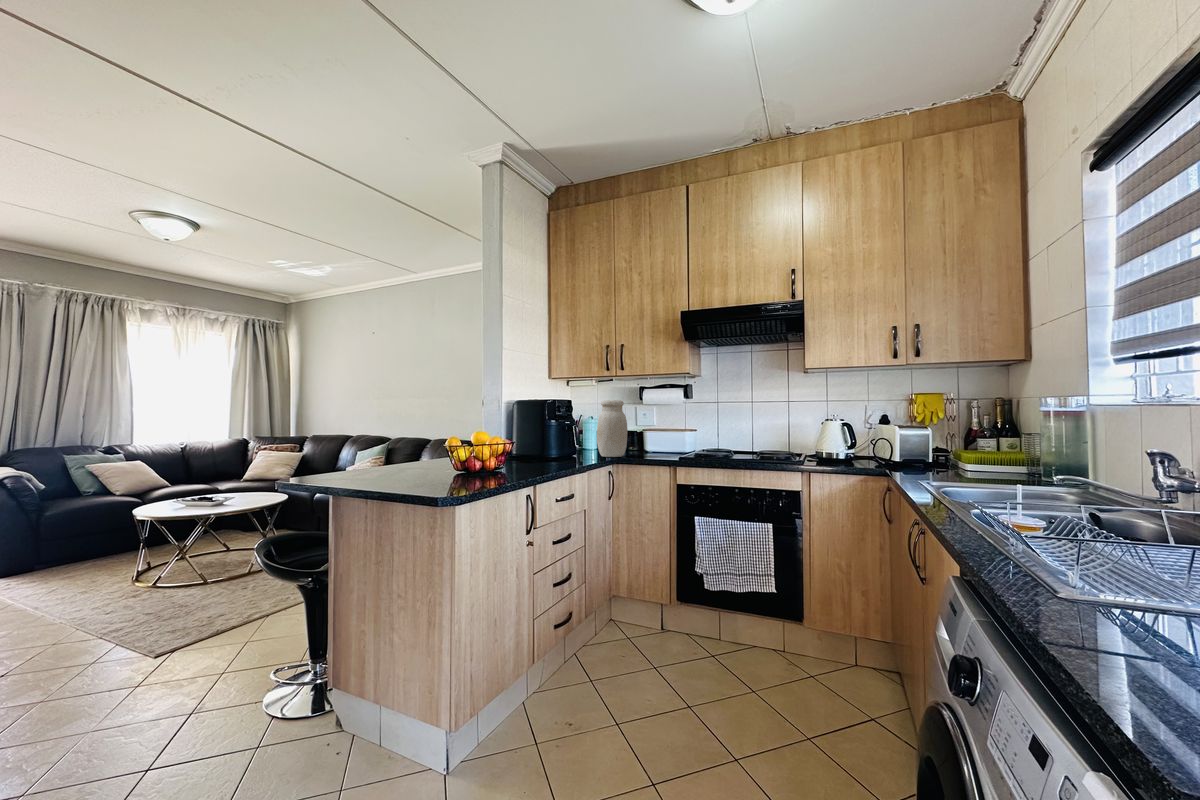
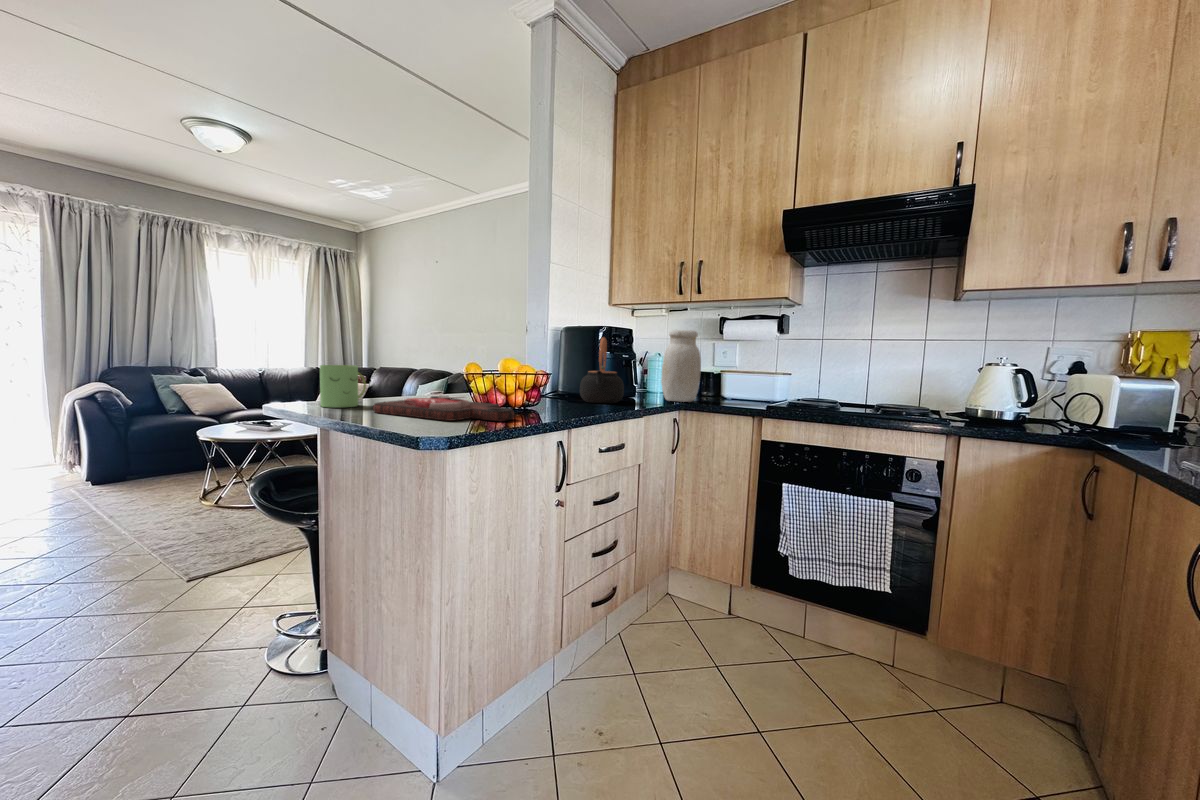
teapot: none [534,409,569,462] -> present [580,337,624,403]
mug: none [329,444,365,480] -> present [320,365,366,408]
cutting board: none [379,465,496,485] -> present [373,395,514,421]

